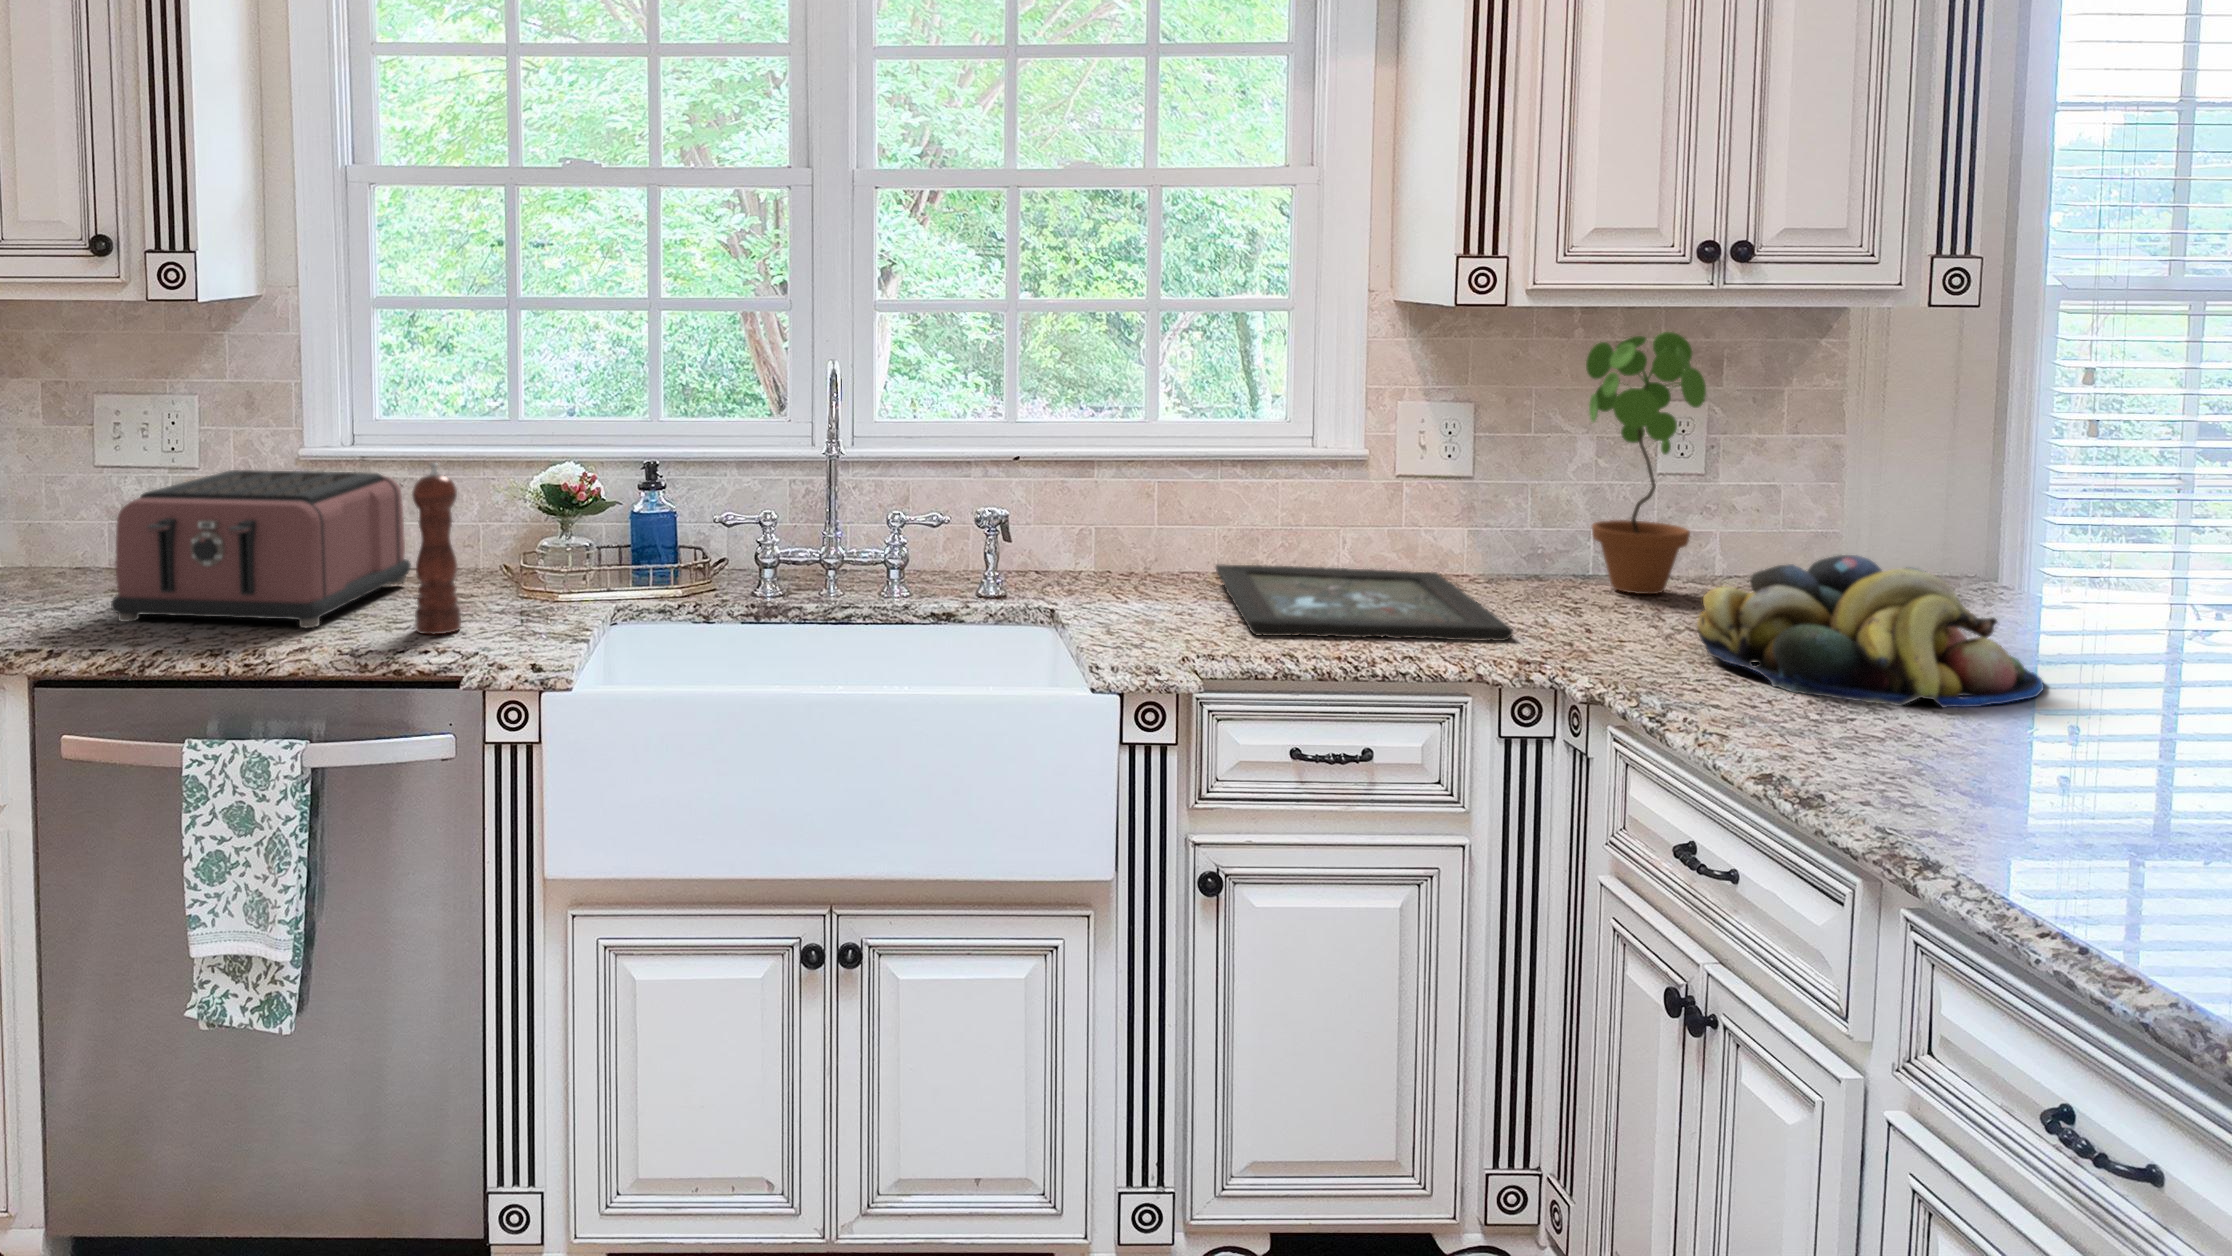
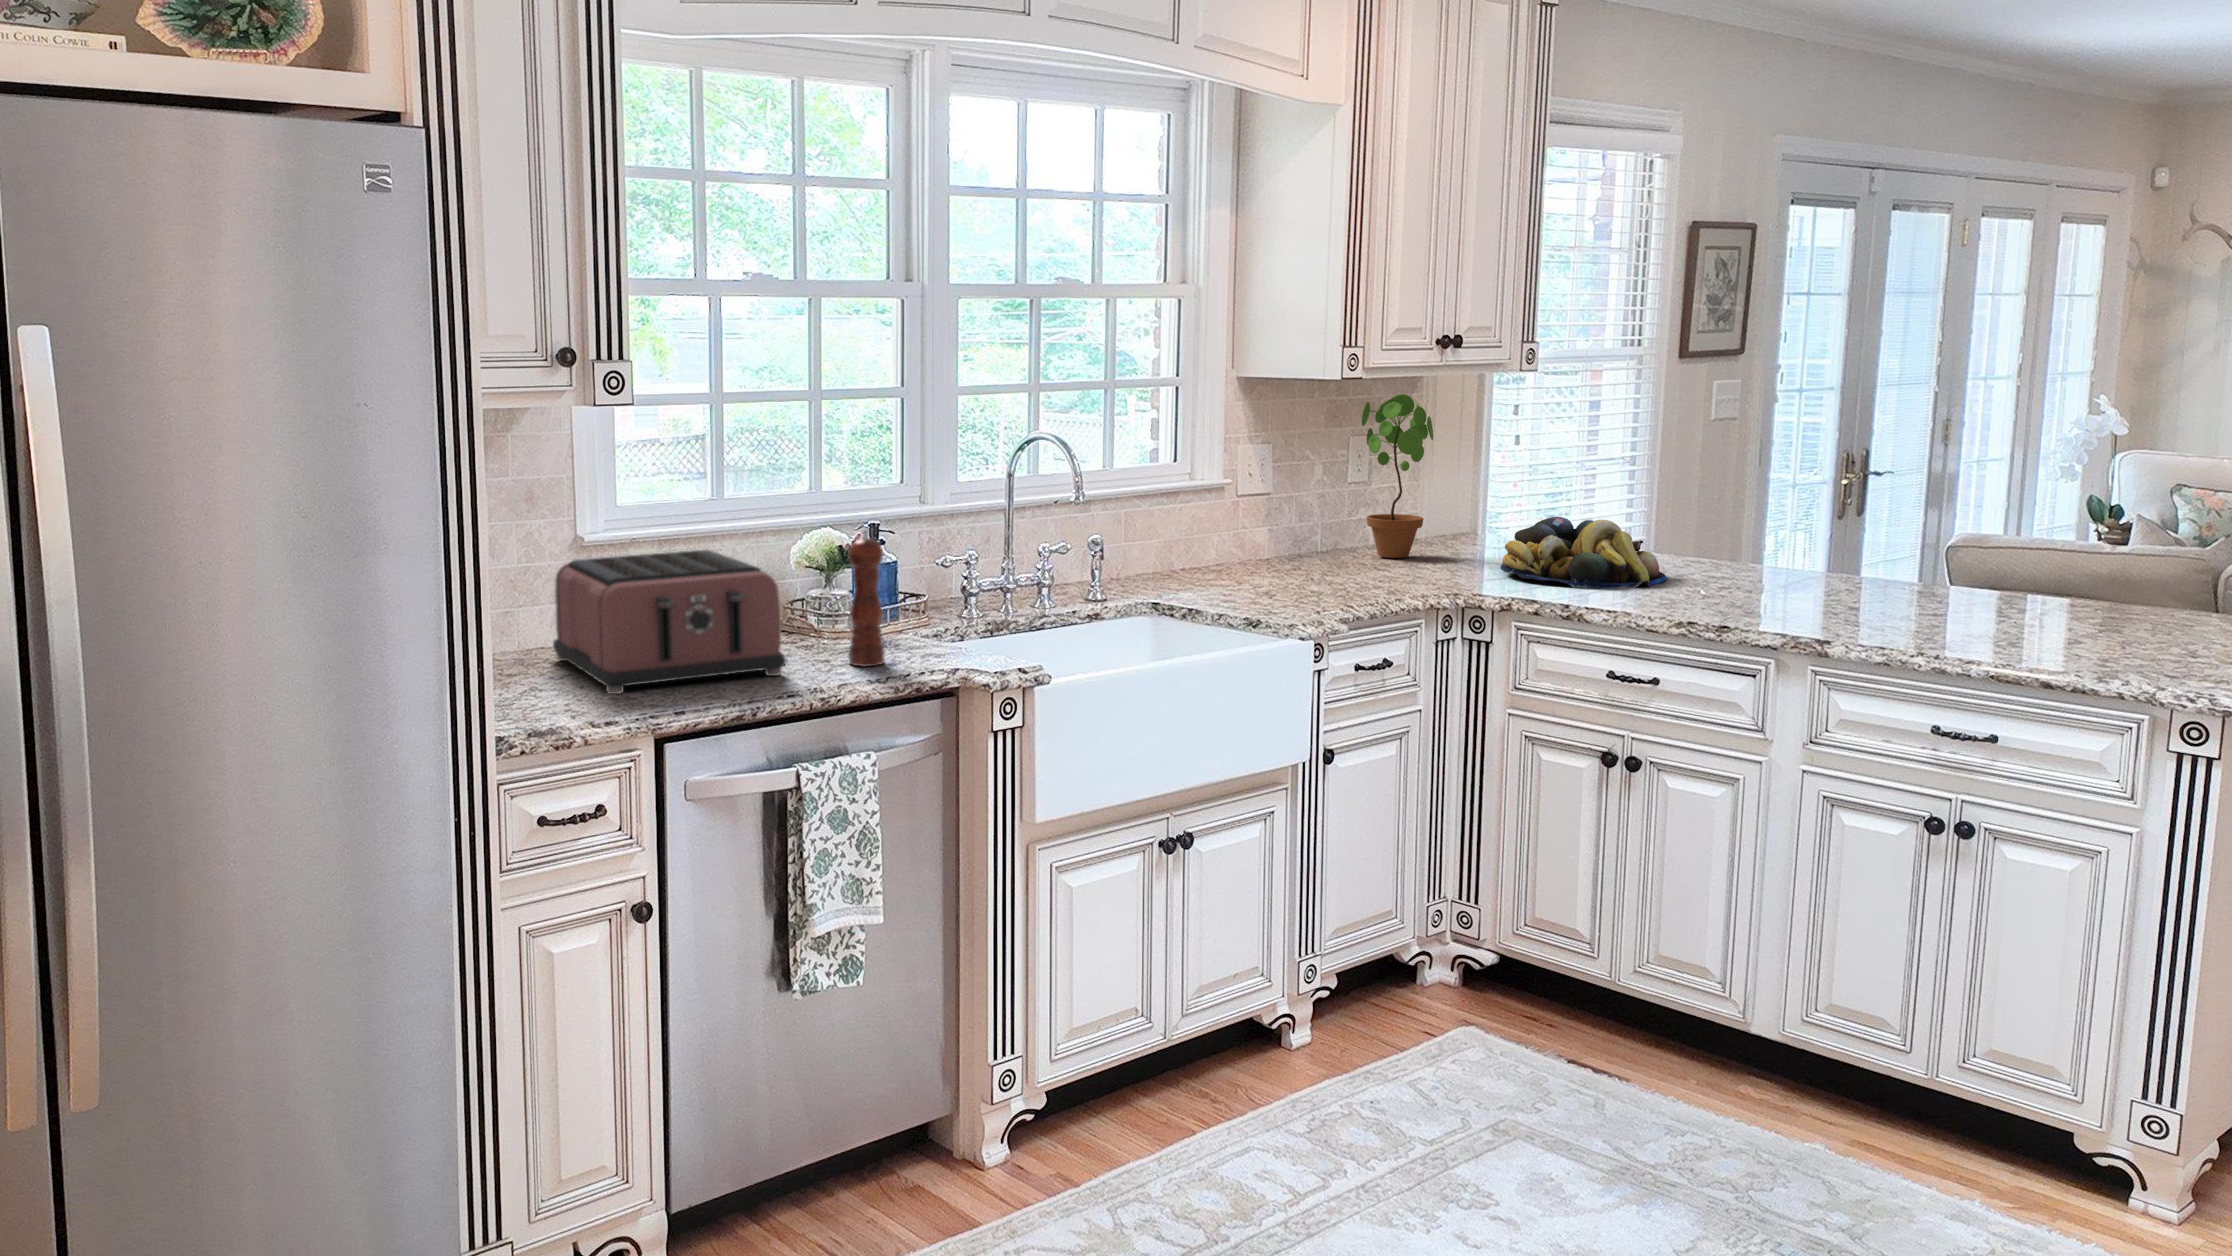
tray: present [1216,564,1513,641] -> none [1185,557,1419,600]

